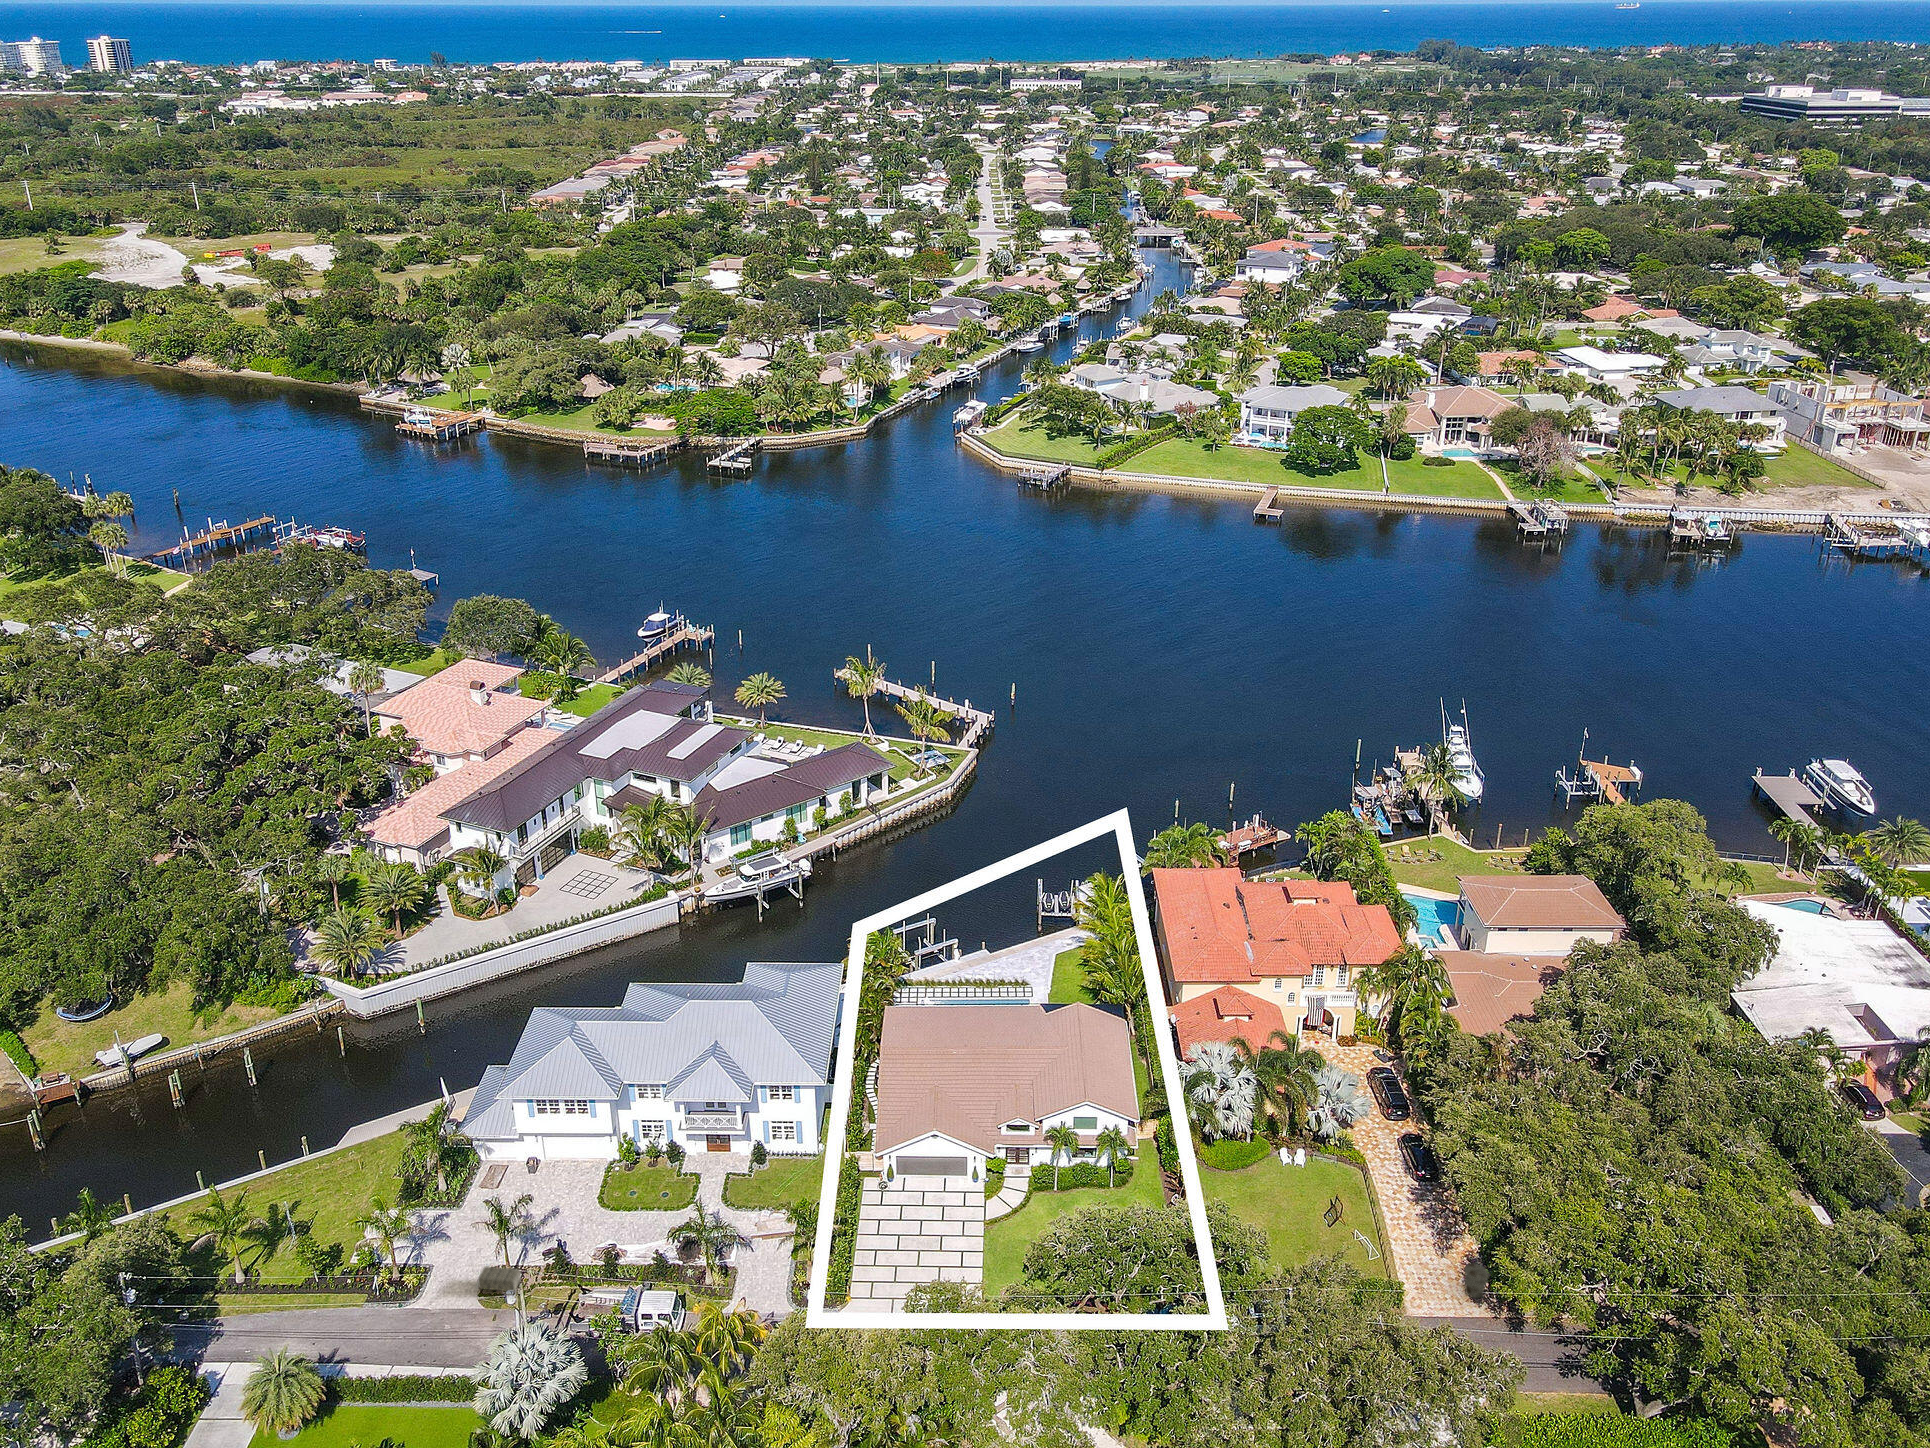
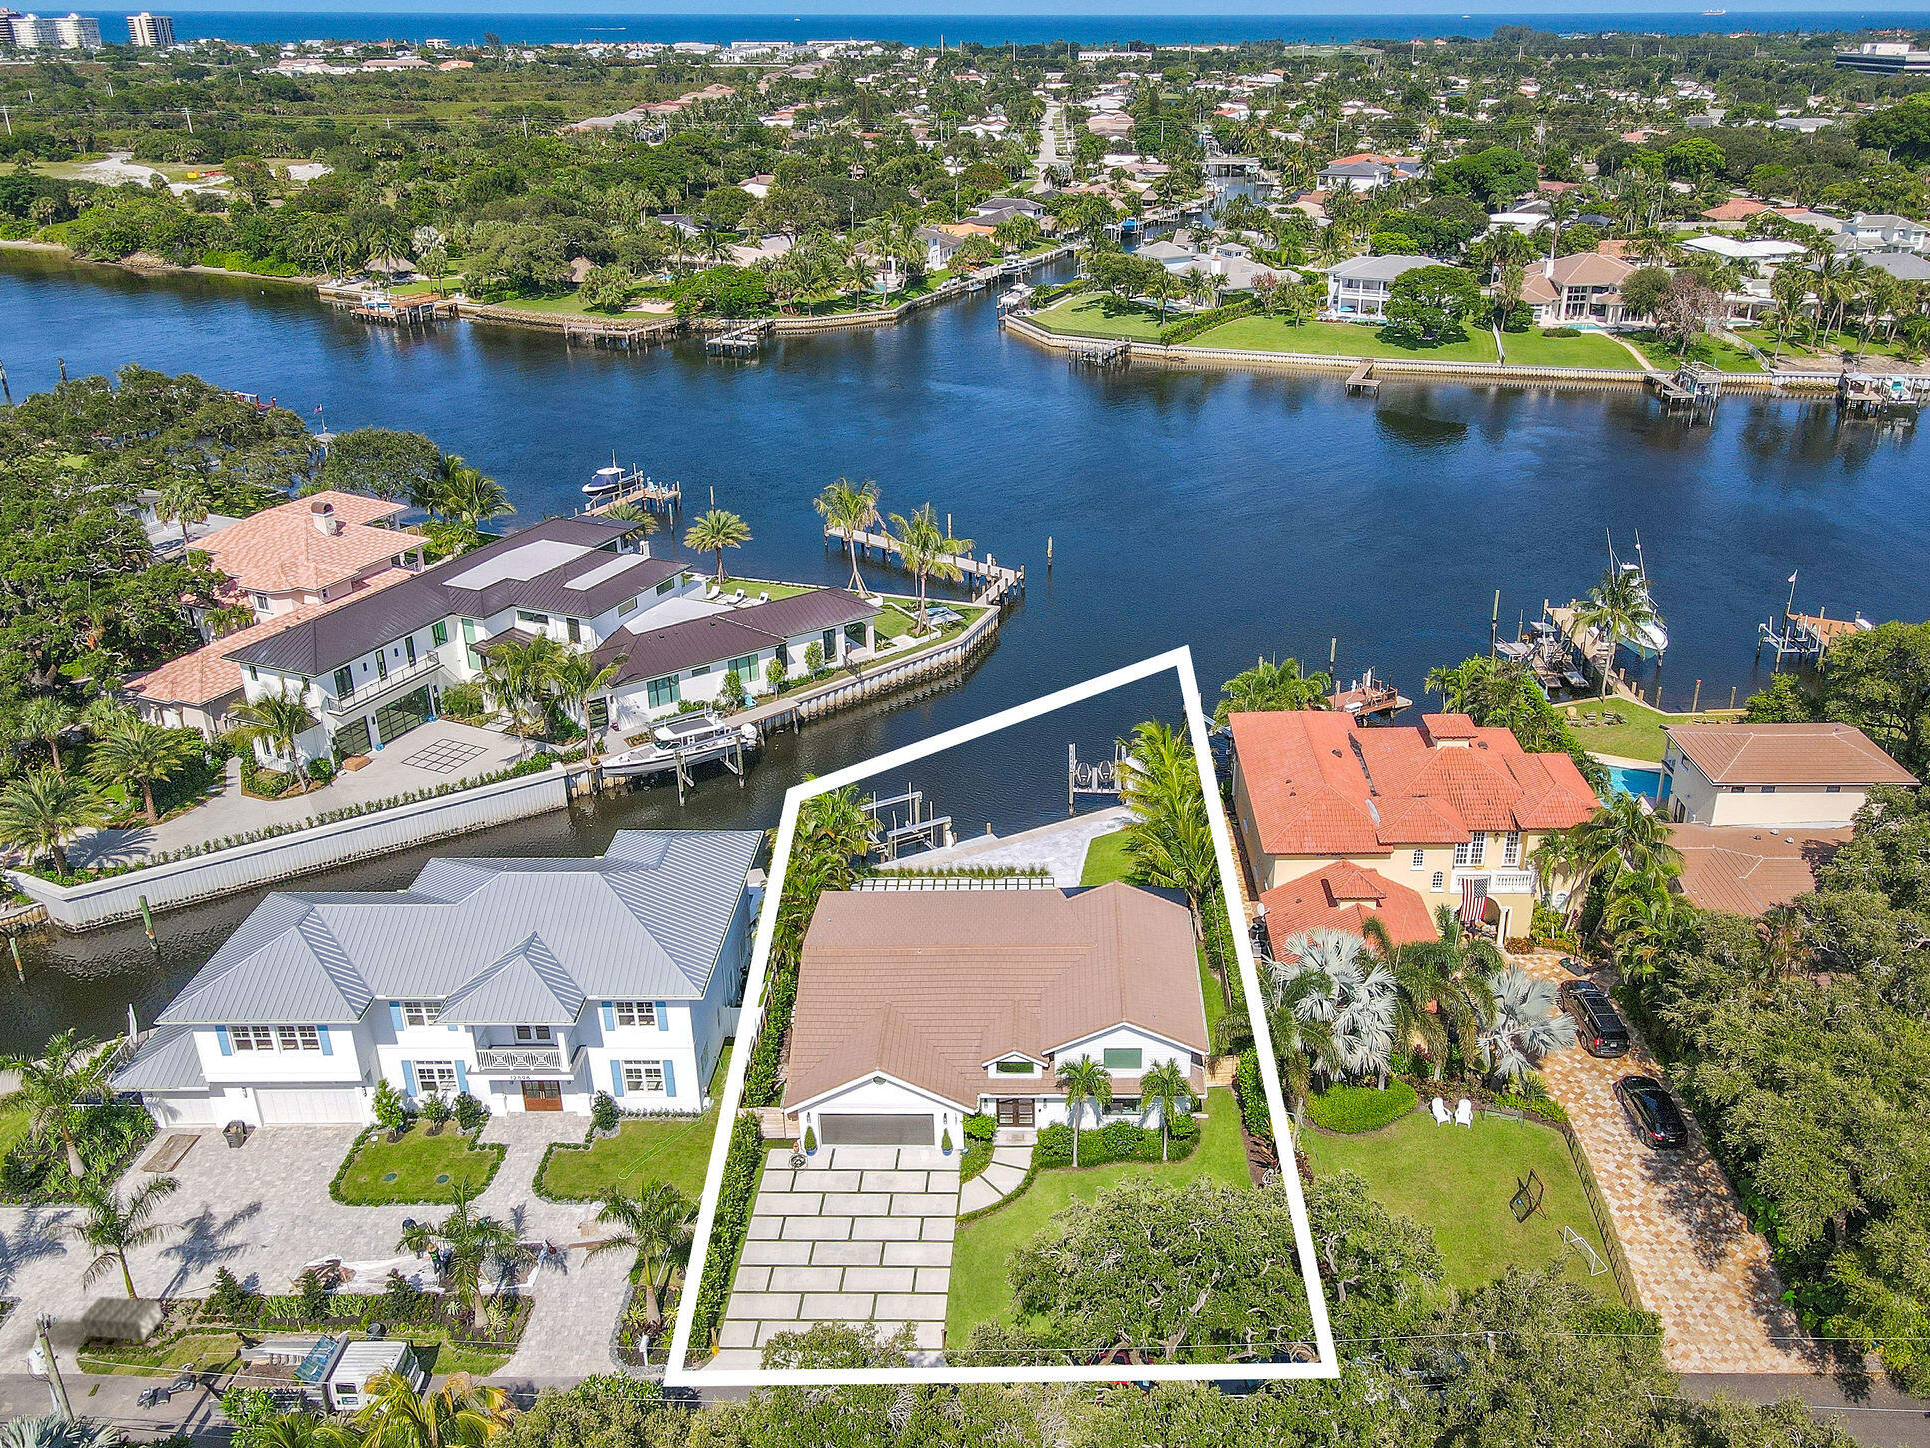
trash can: present [1465,1264,1490,1299] -> none [1766,1285,1813,1345]

